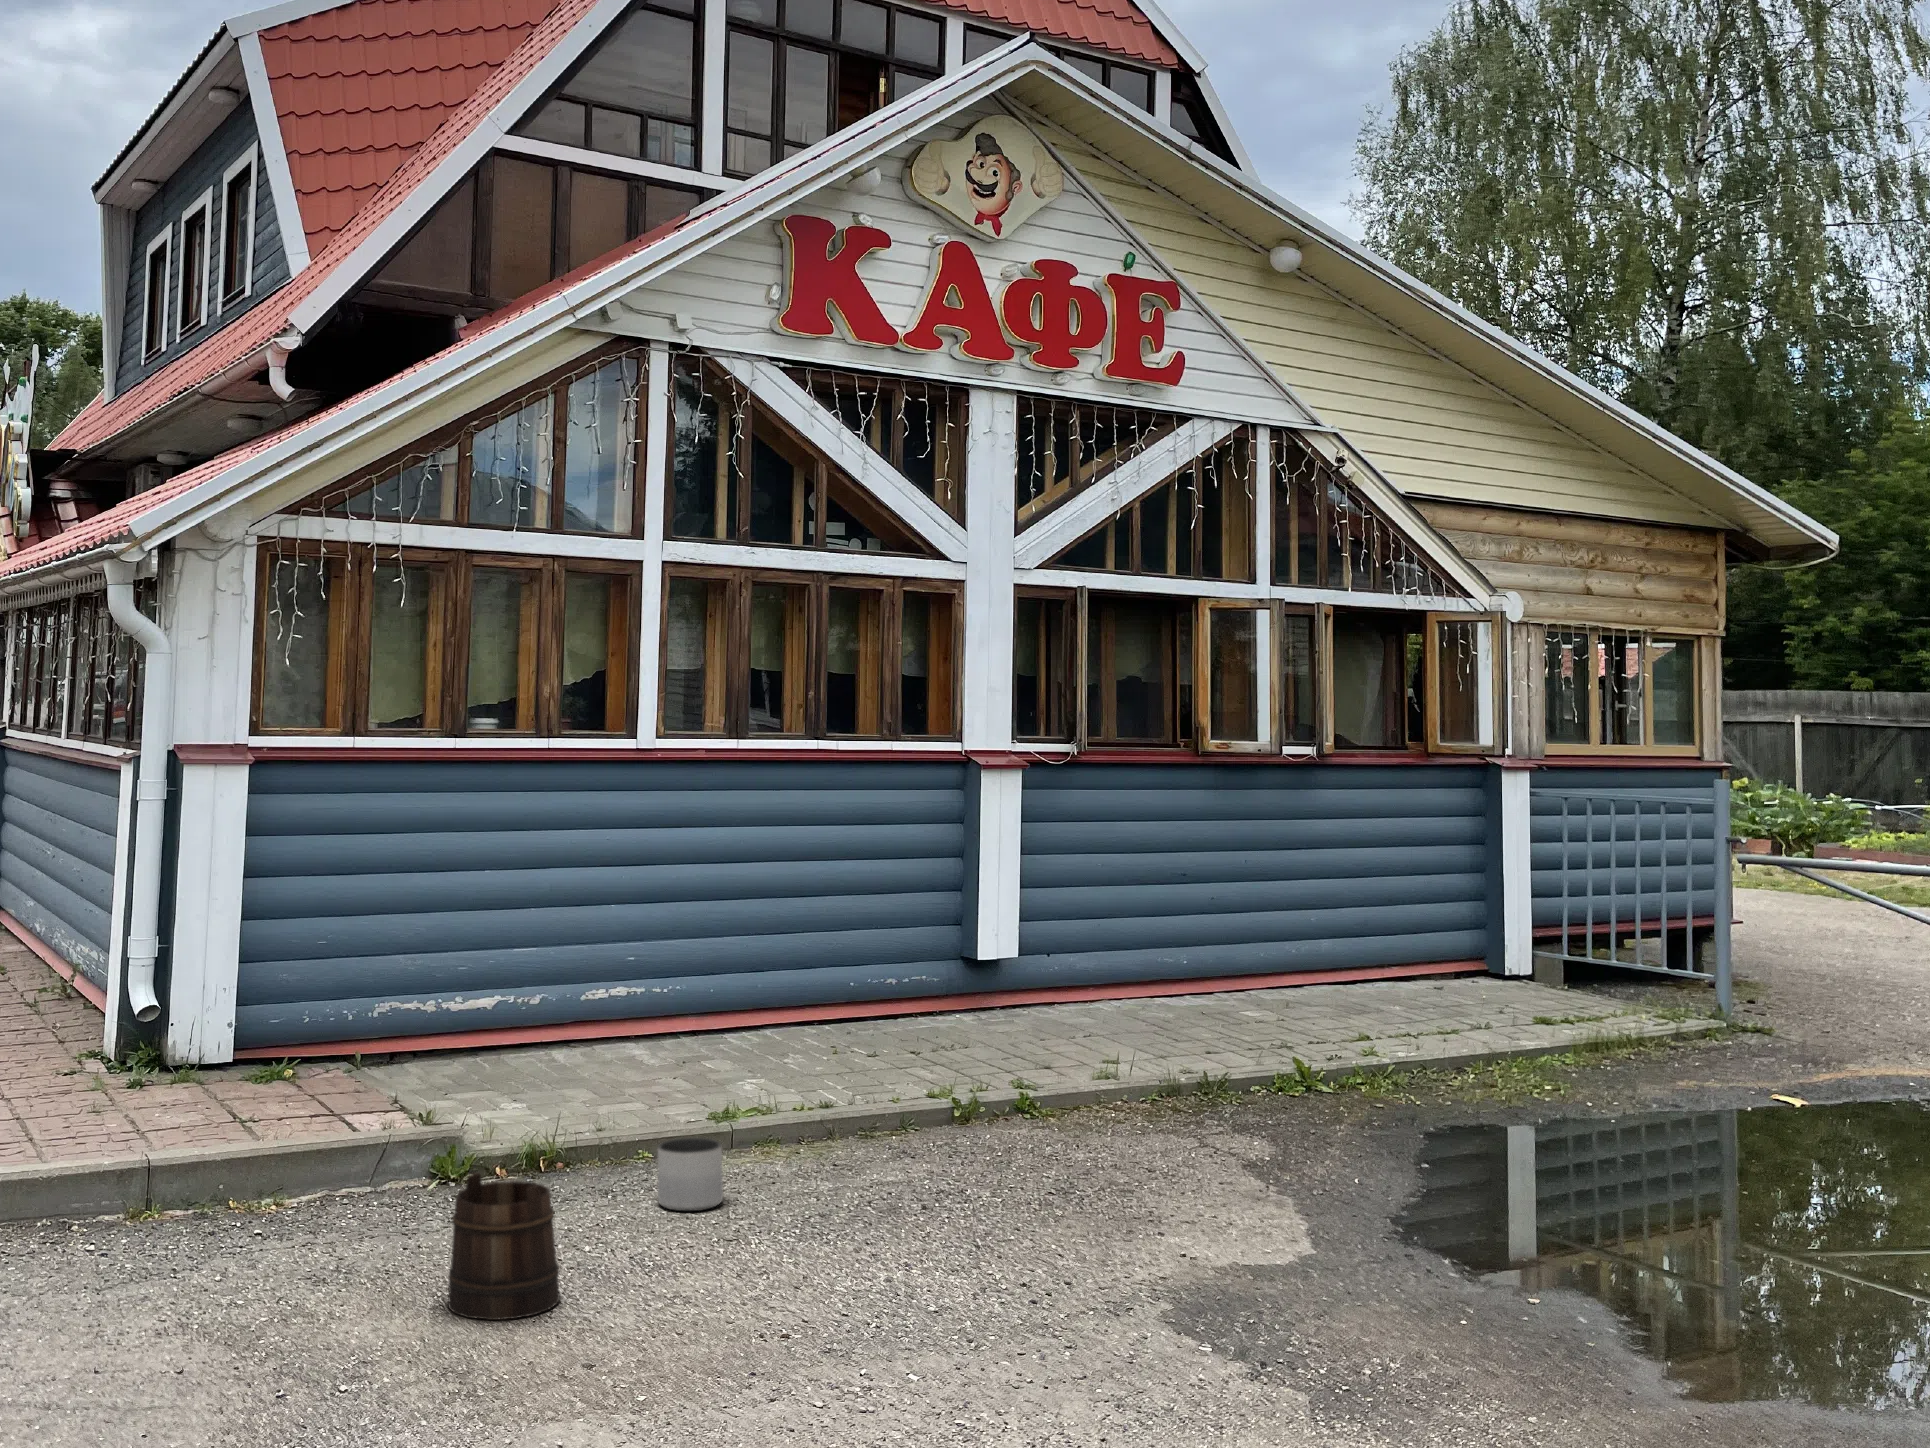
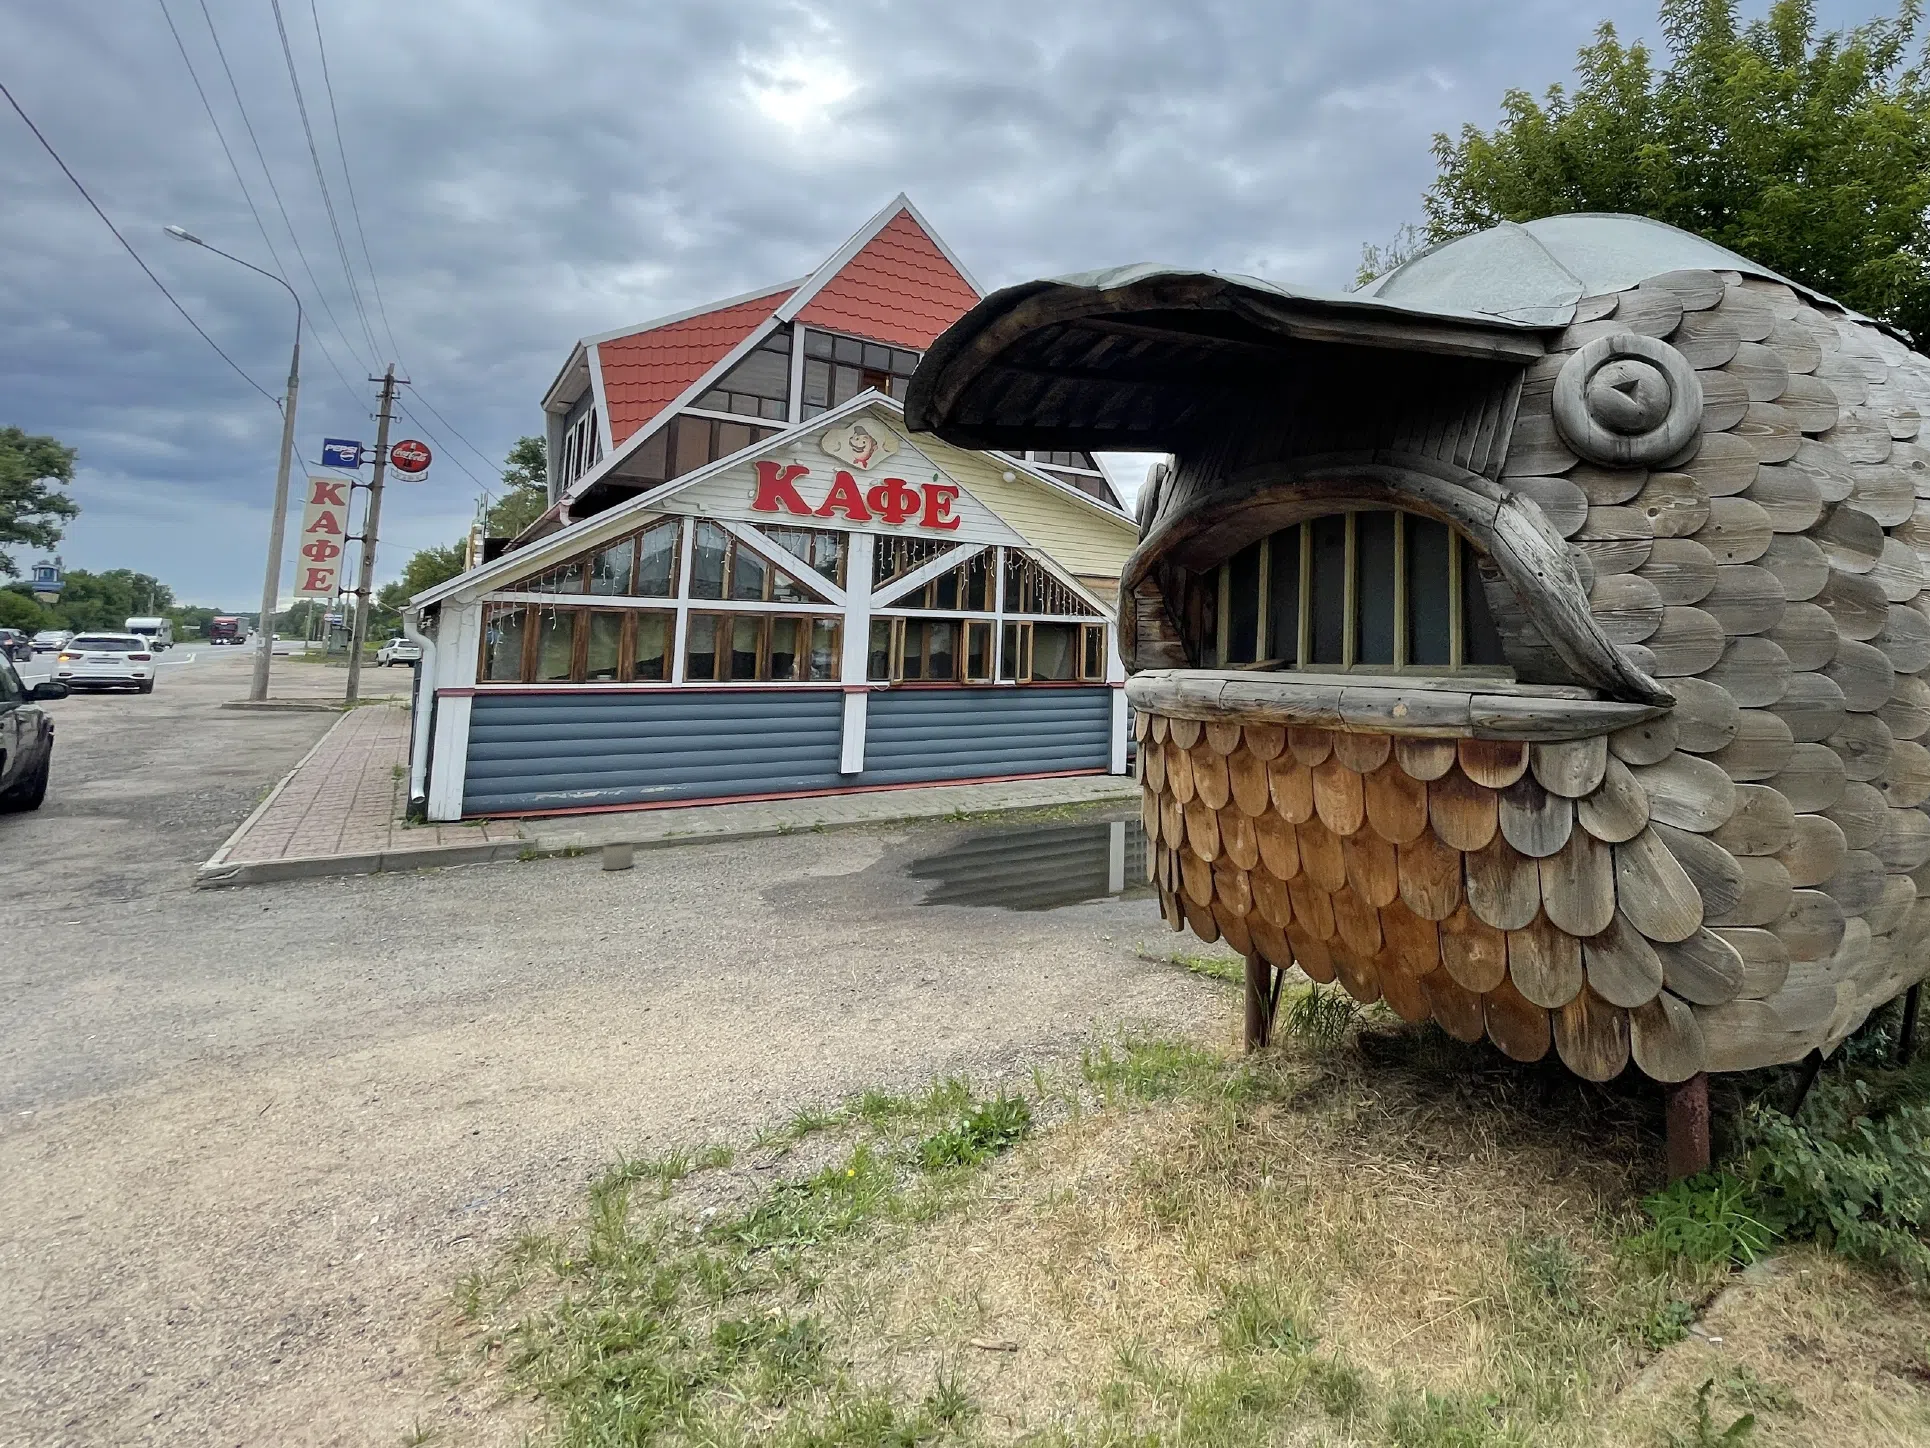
bucket: present [448,1173,560,1320] -> none [463,849,515,903]

